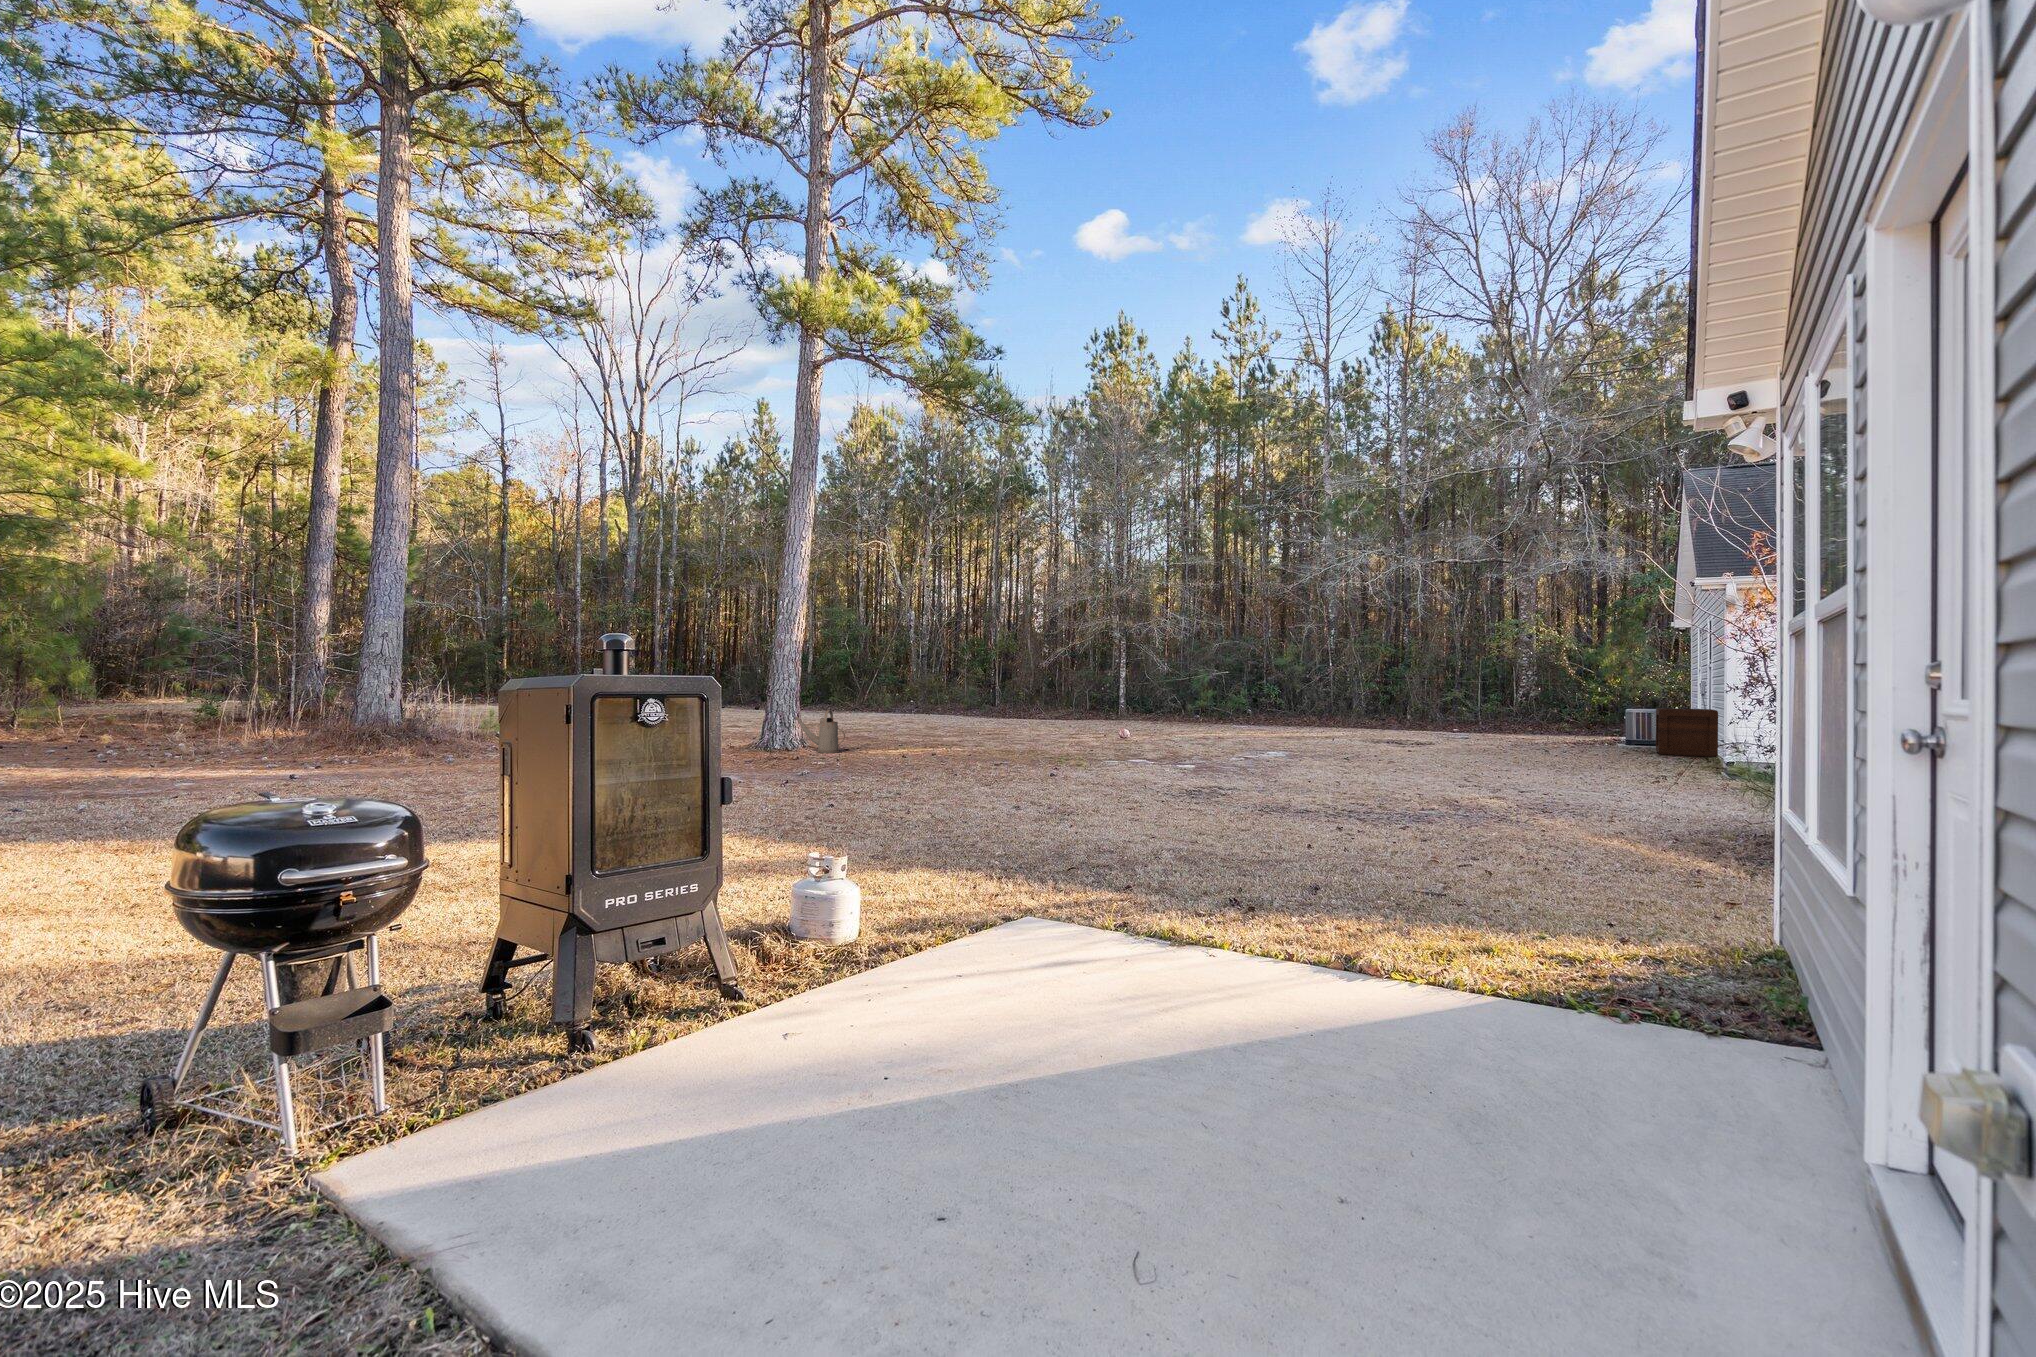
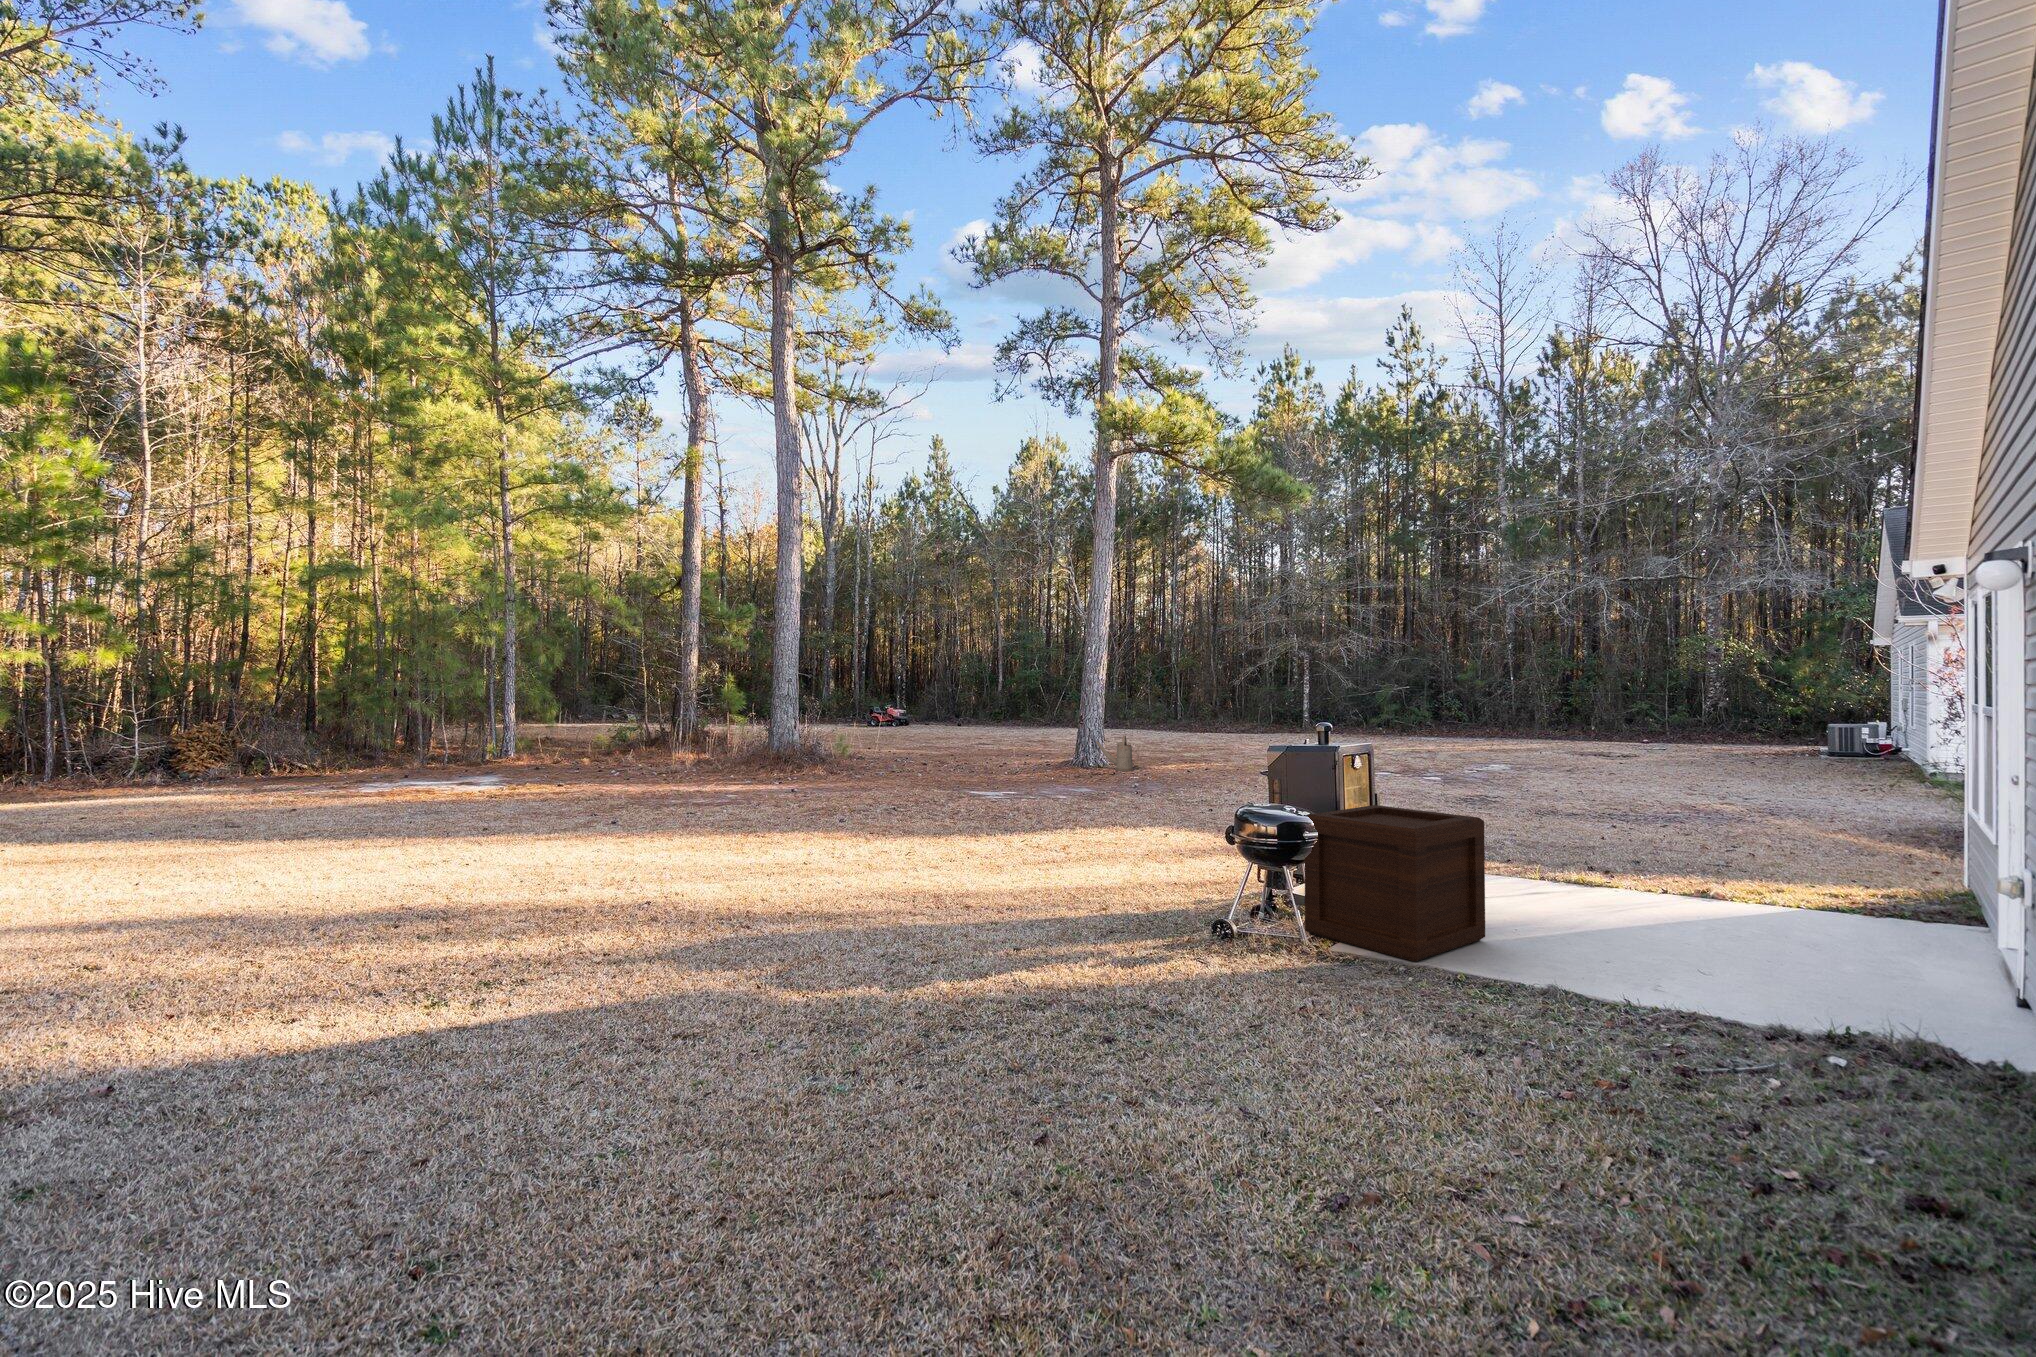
wooden crate: present [1656,708,1718,757] -> present [1305,805,1485,961]

